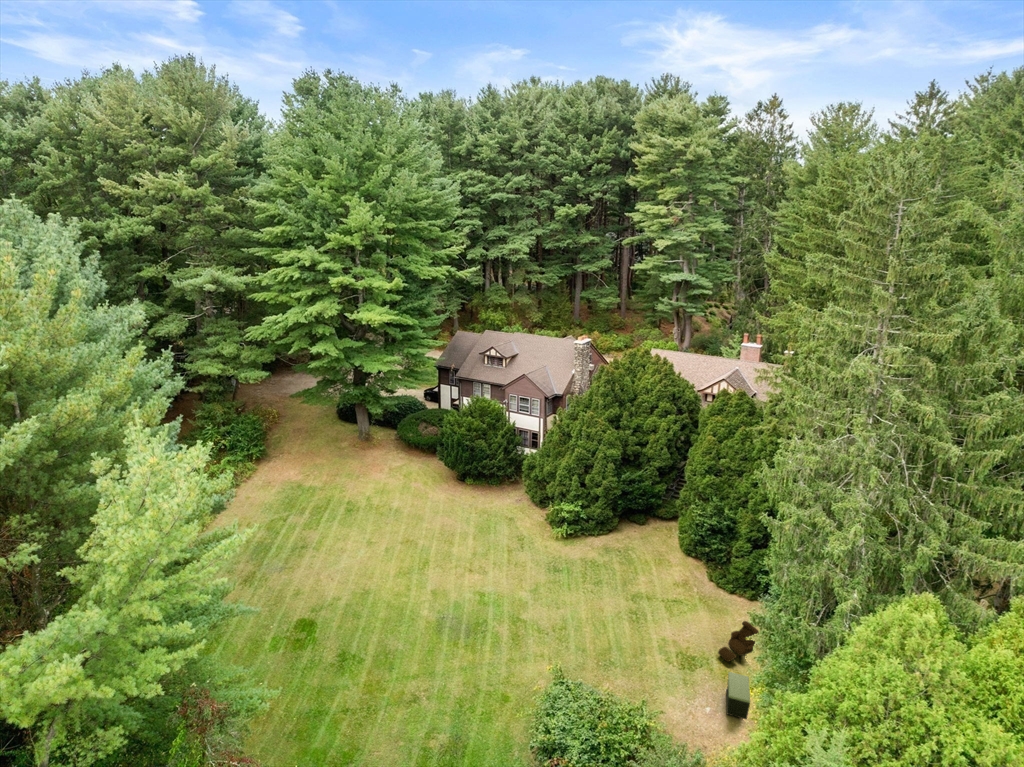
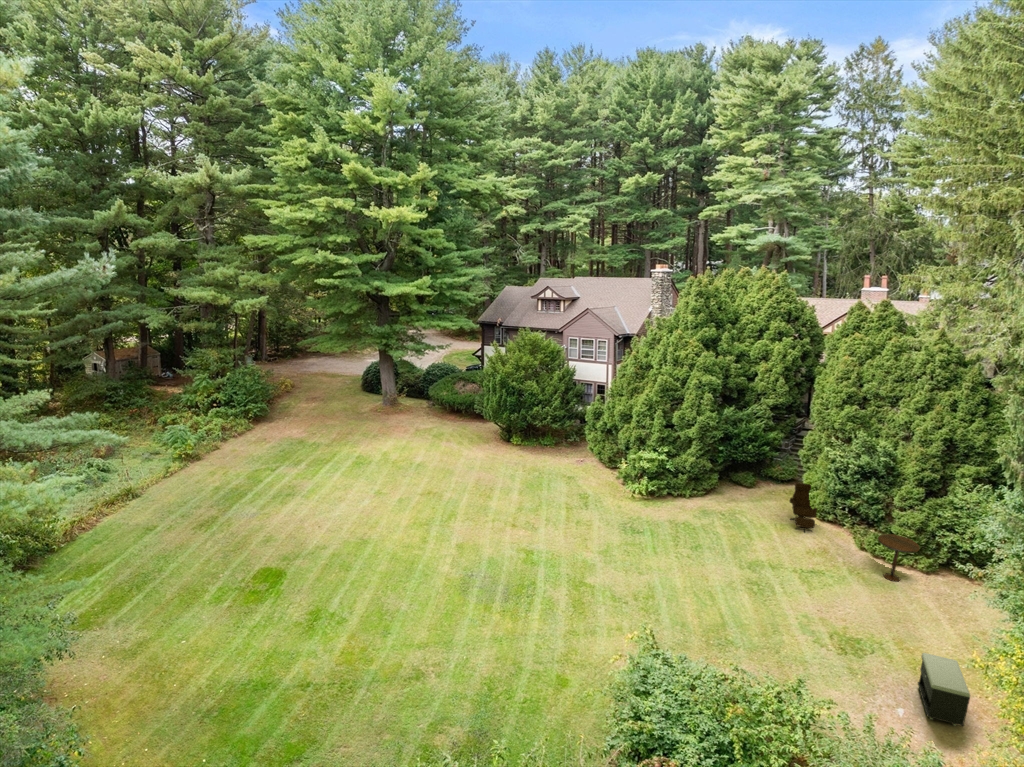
pedestal table: none [719,575,745,608] -> present [878,534,920,582]
lounge chair: present [718,621,759,662] -> present [790,483,817,532]

